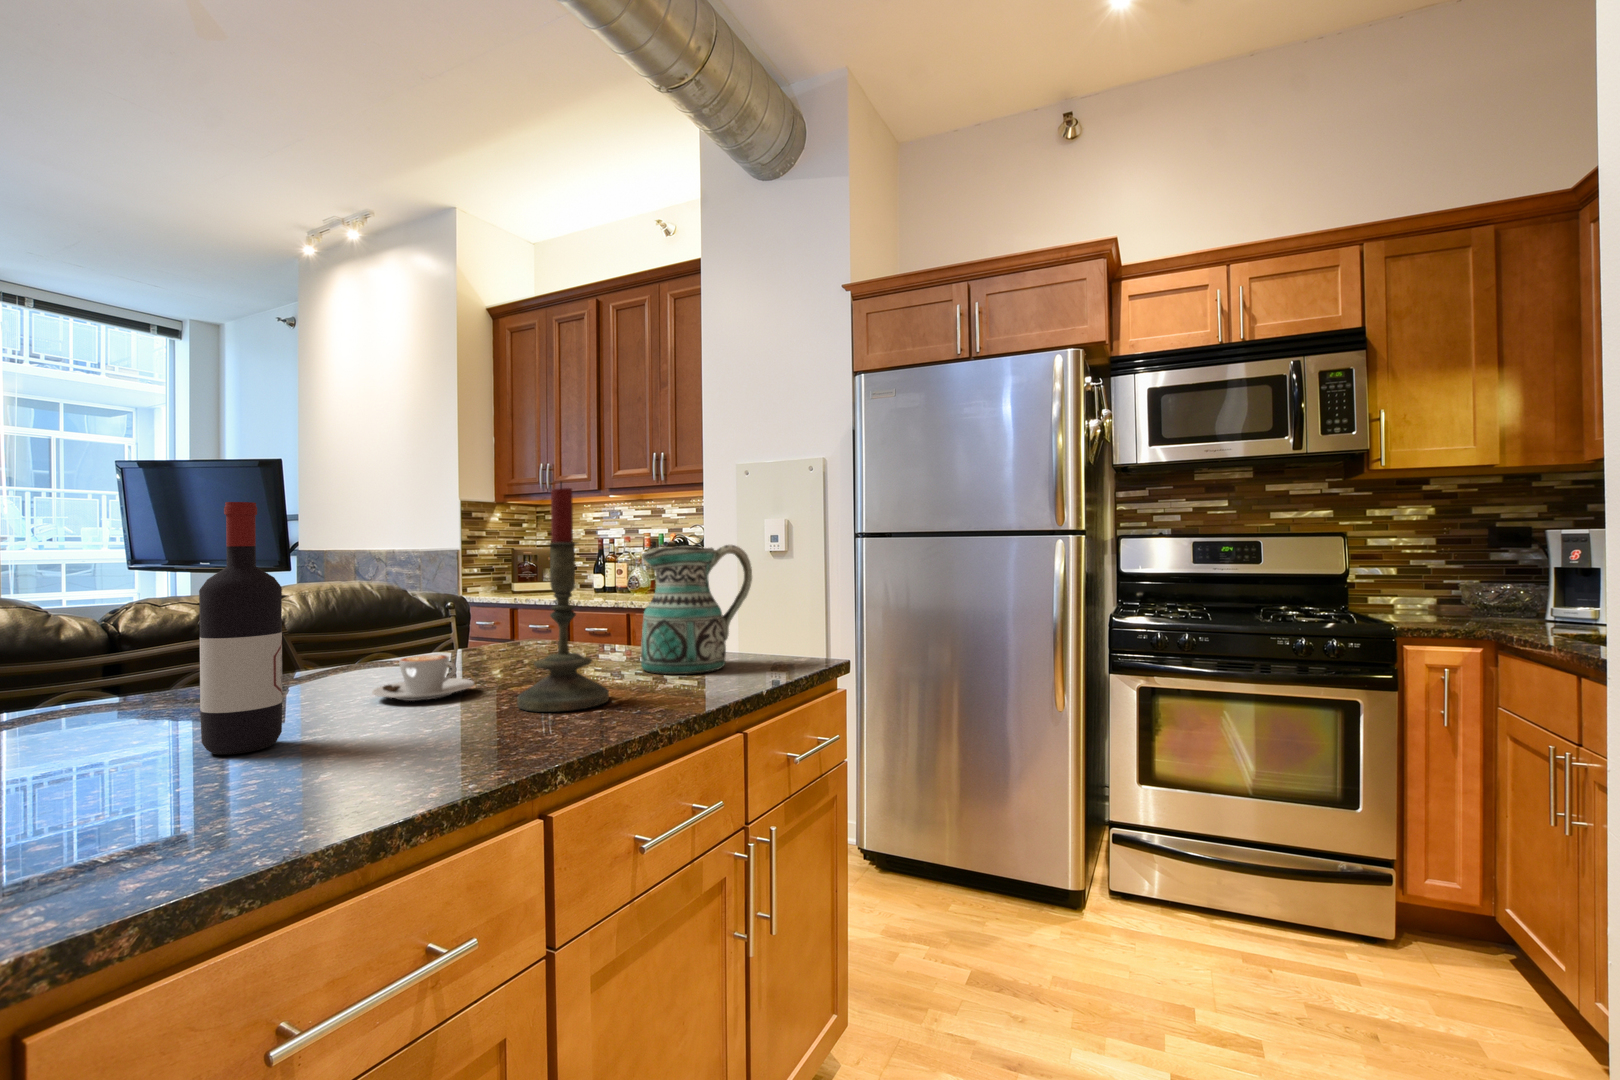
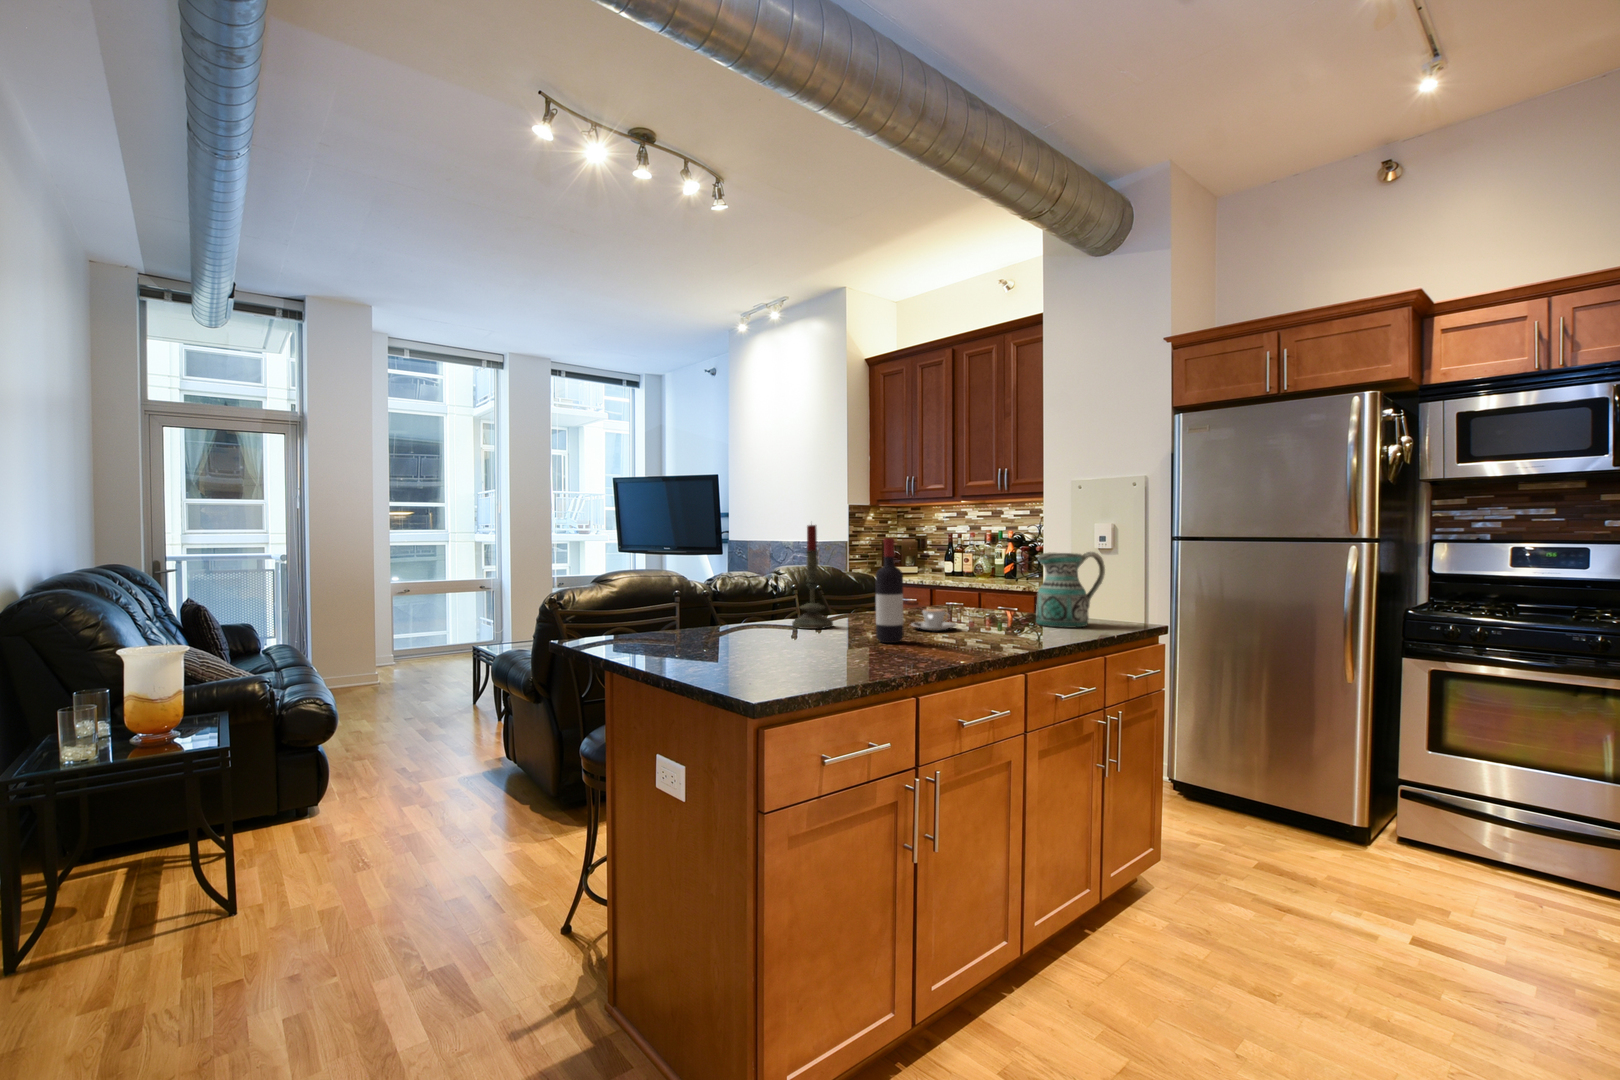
candle: present [517,482,609,712] -> present [792,525,833,629]

